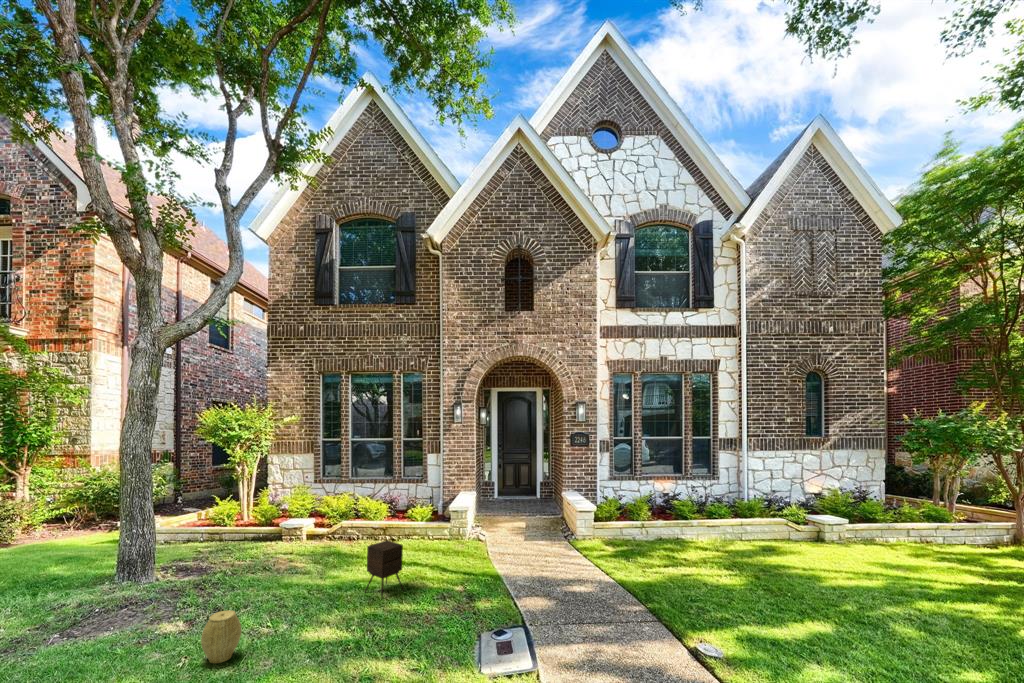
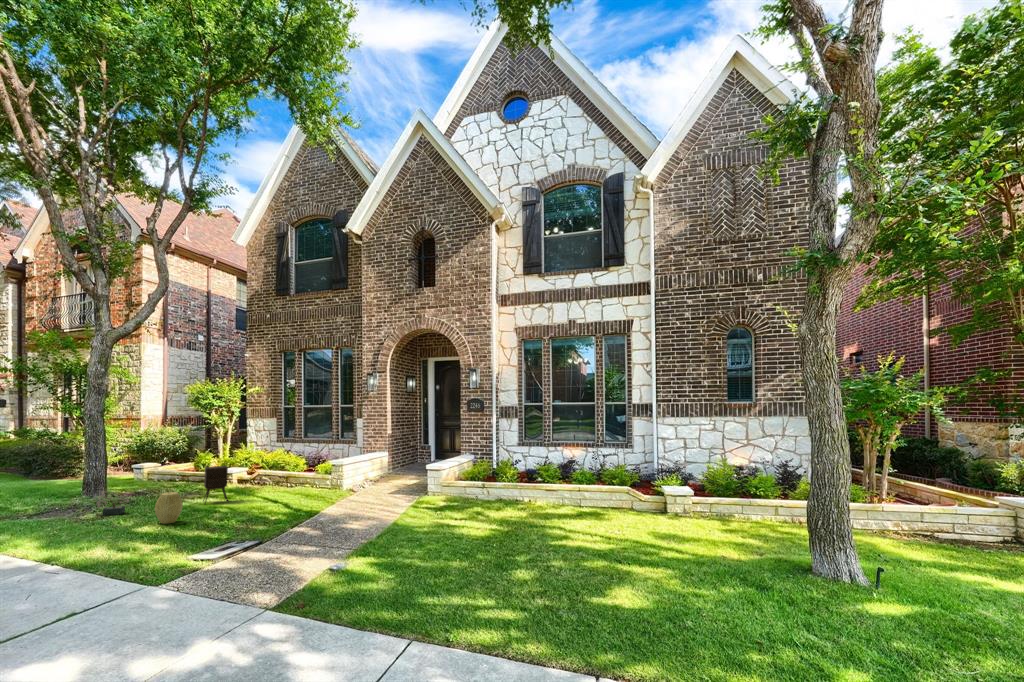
decorative plant: none [281,608,325,648] -> present [97,491,129,515]
woven basket: present [201,610,242,663] -> present [155,492,183,524]

